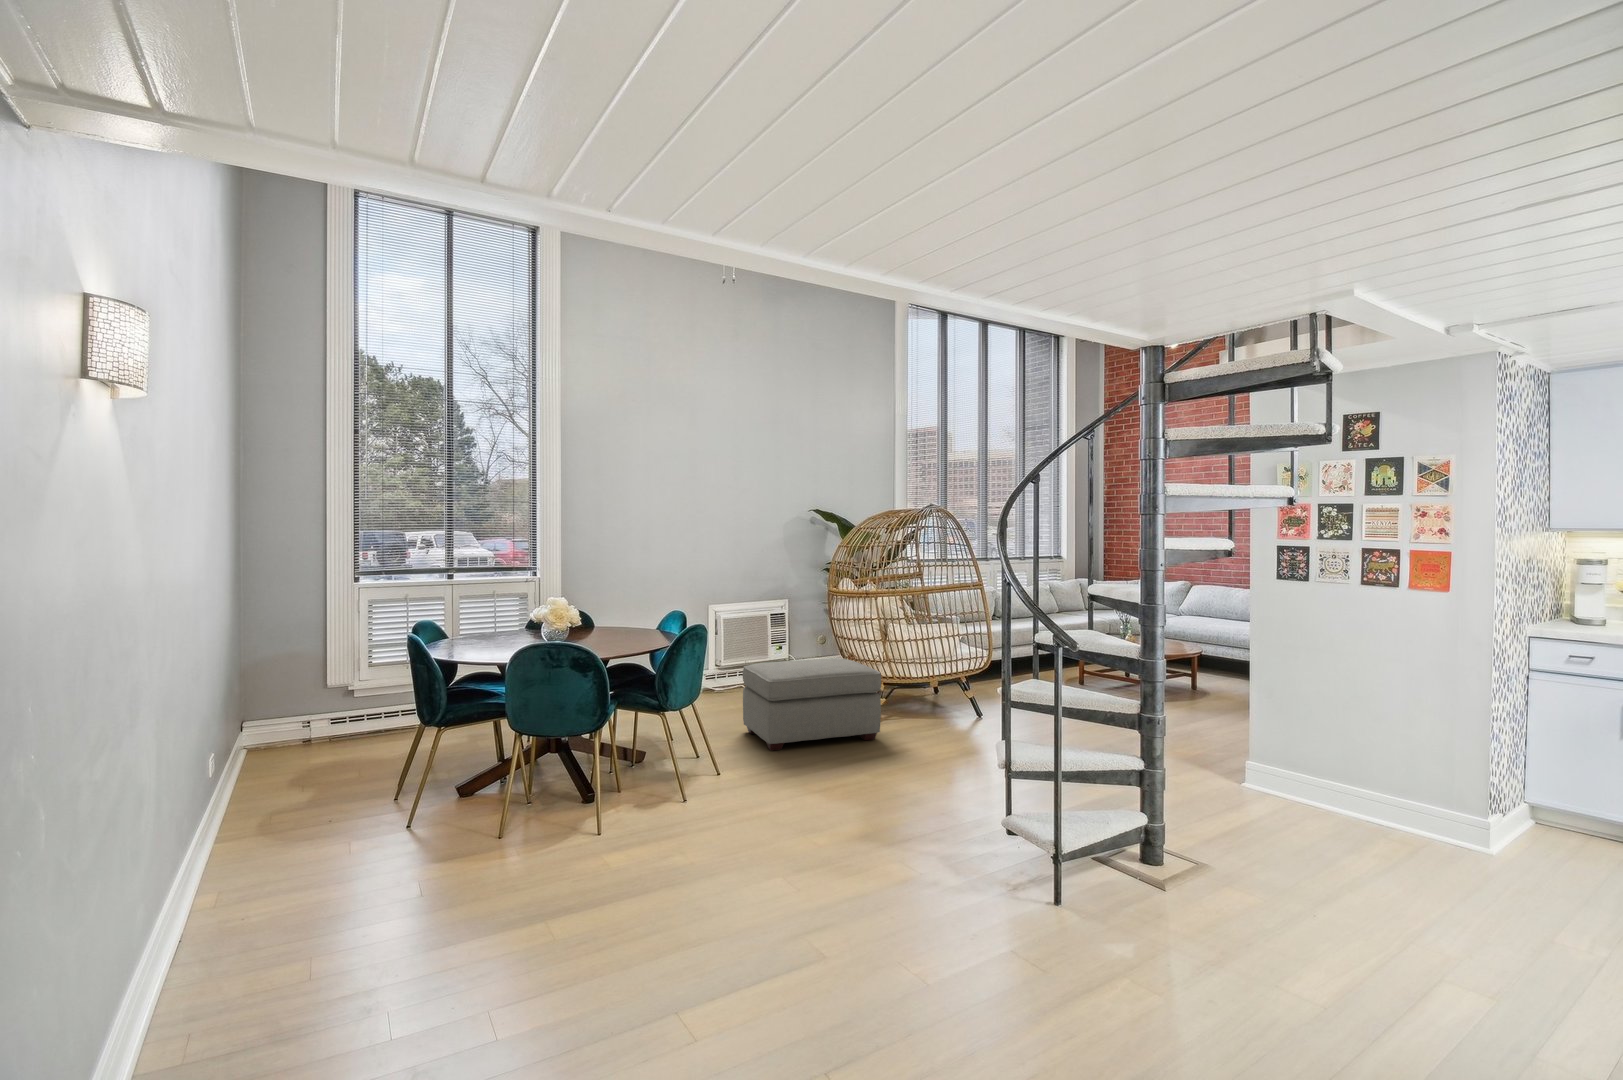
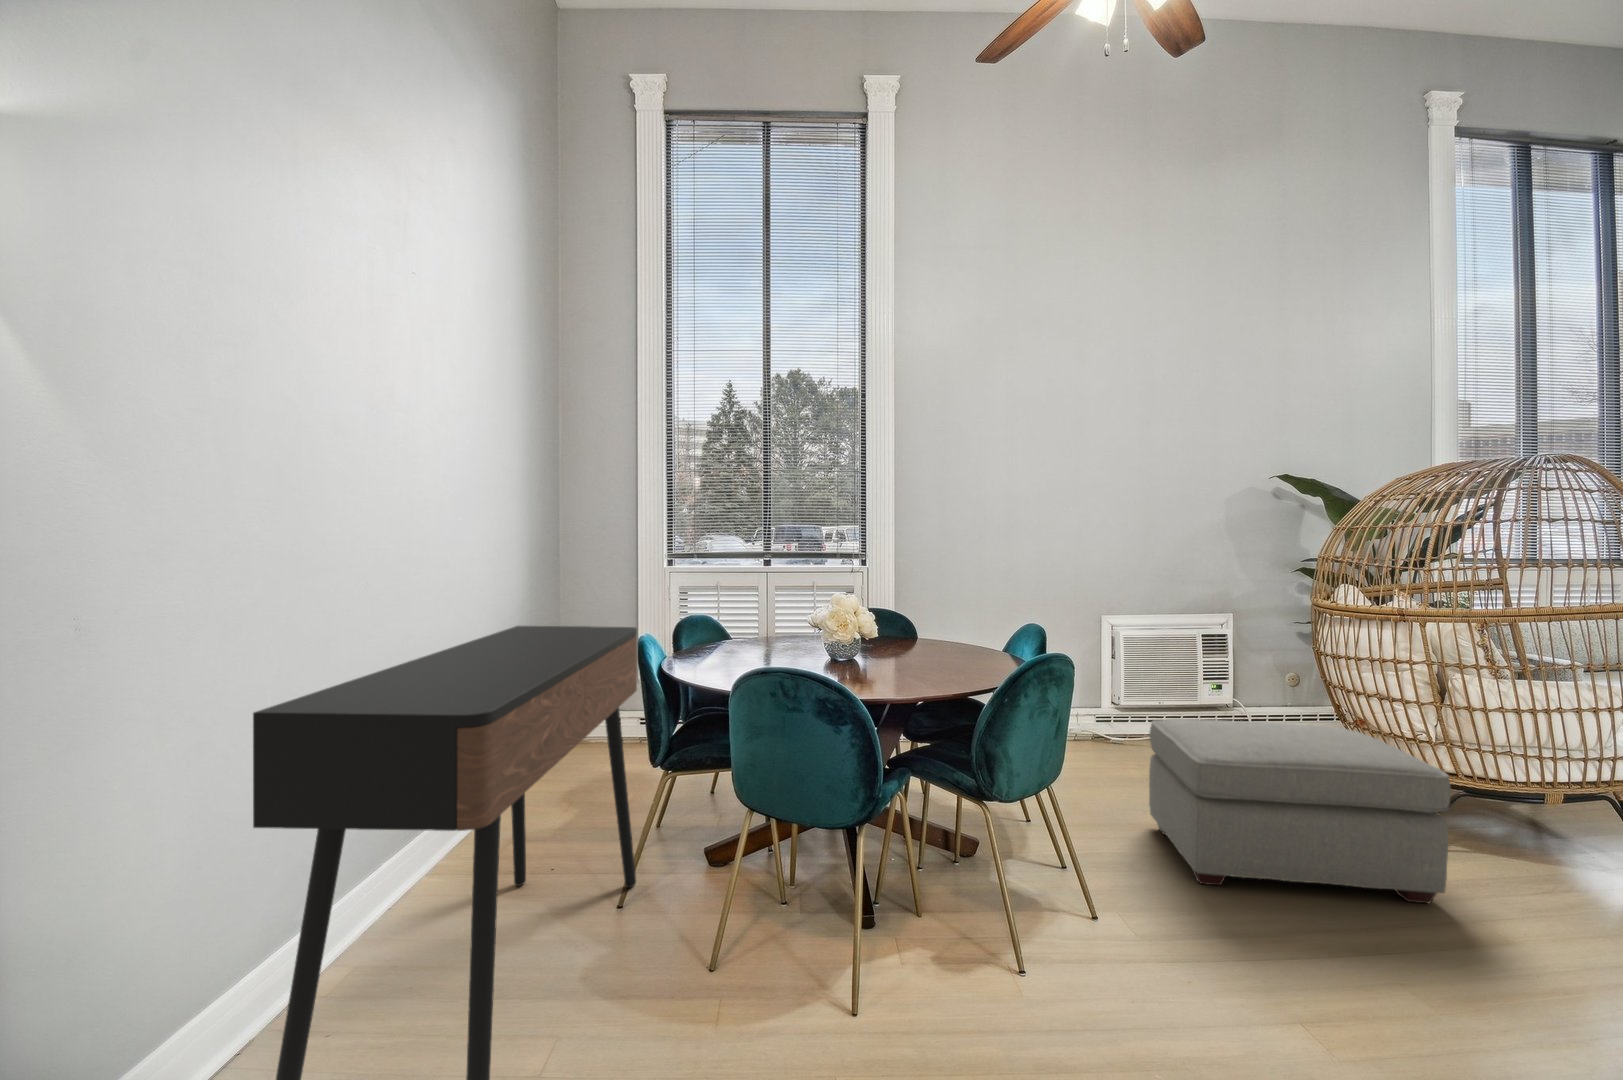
console table: none [312,630,451,943] -> present [253,626,637,1080]

